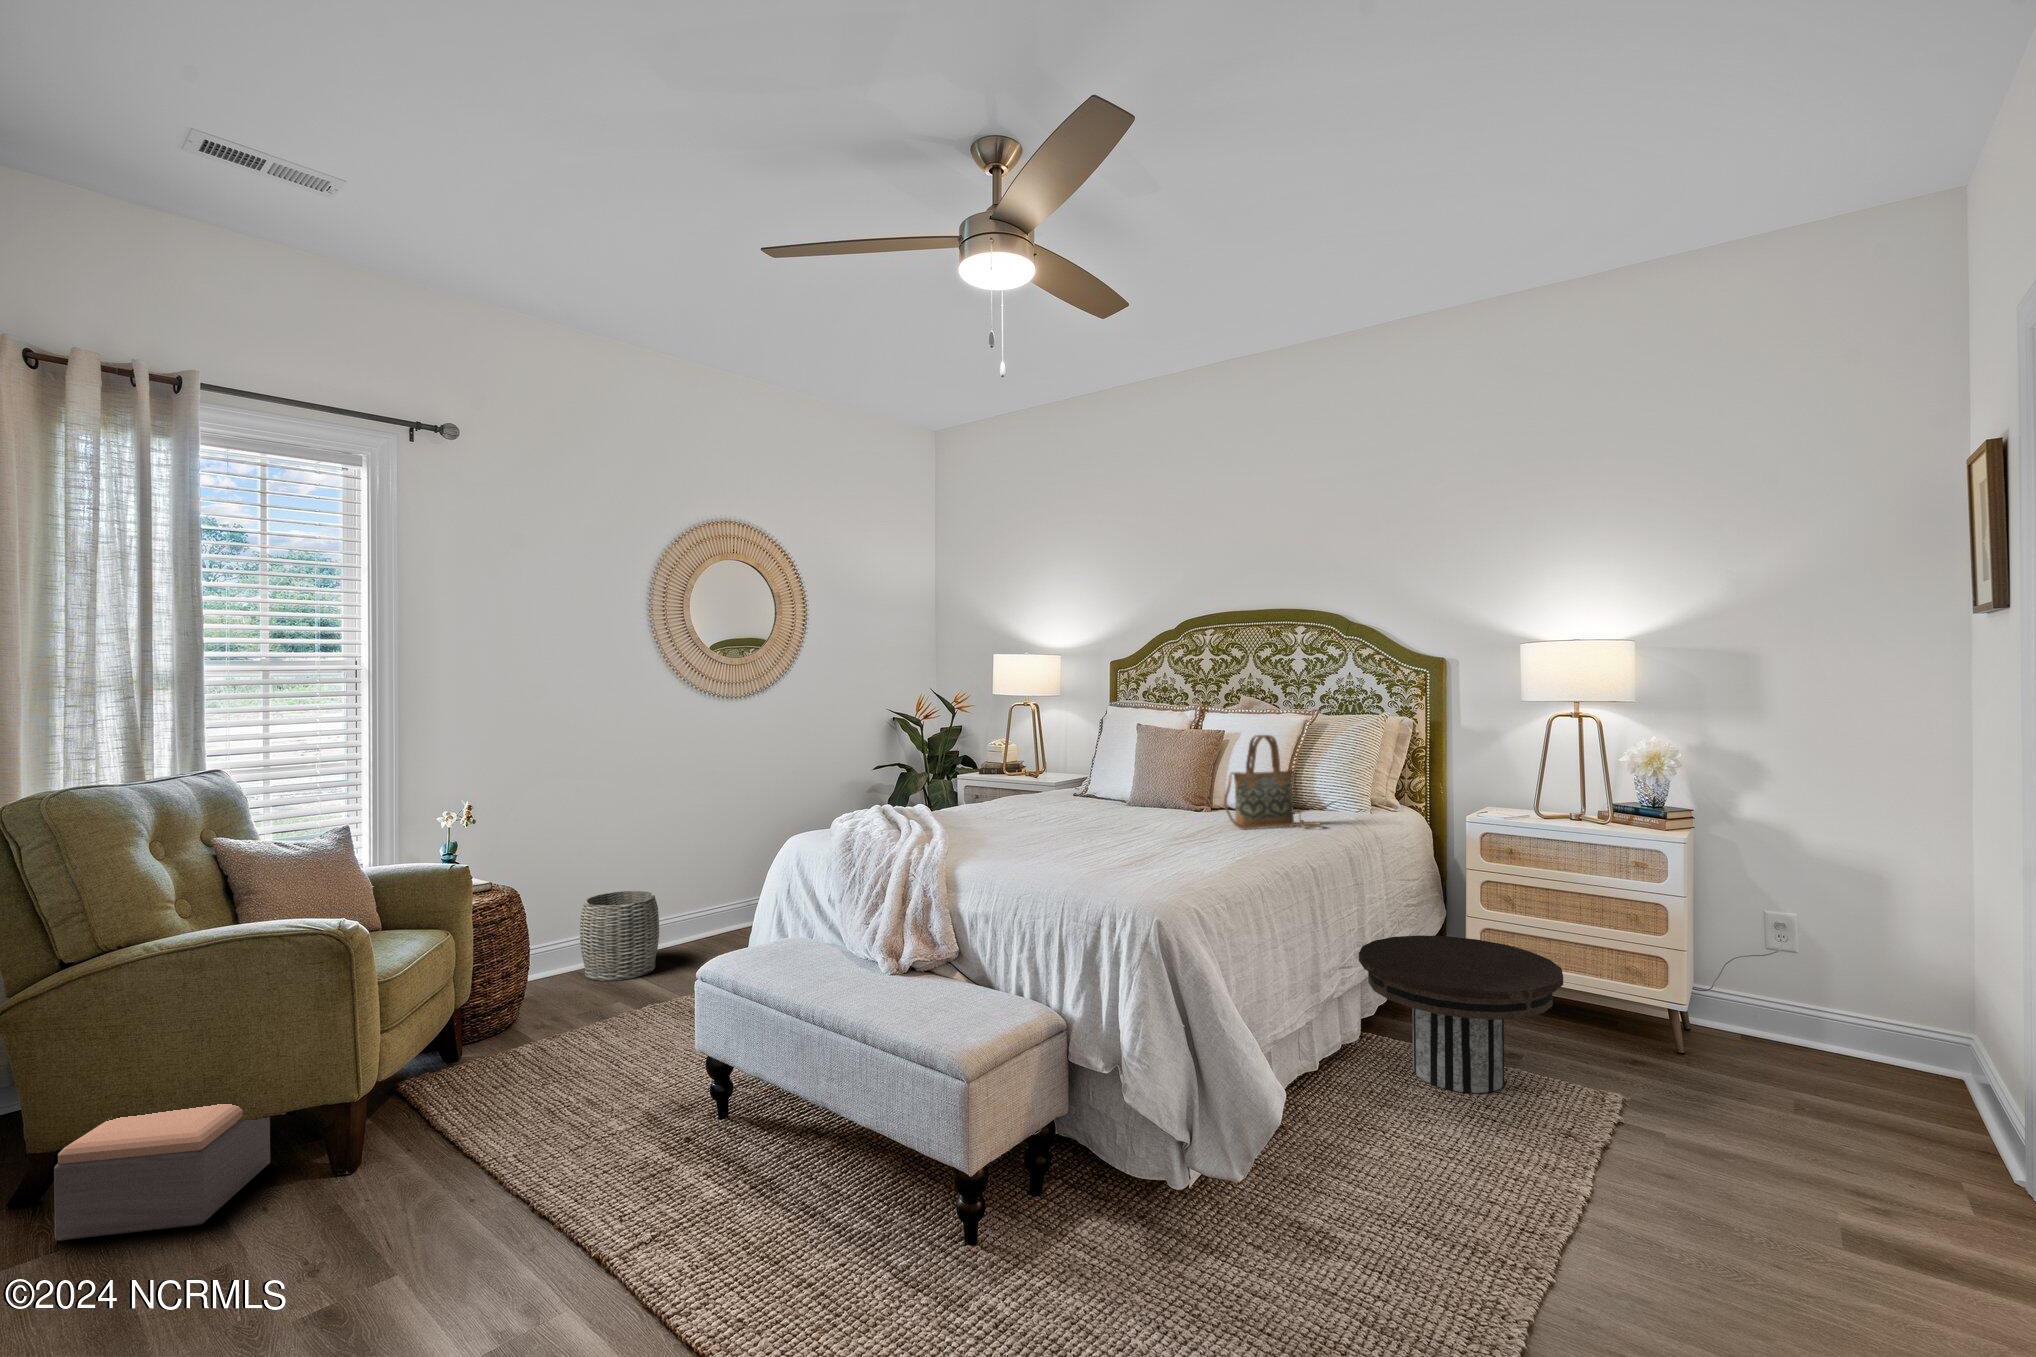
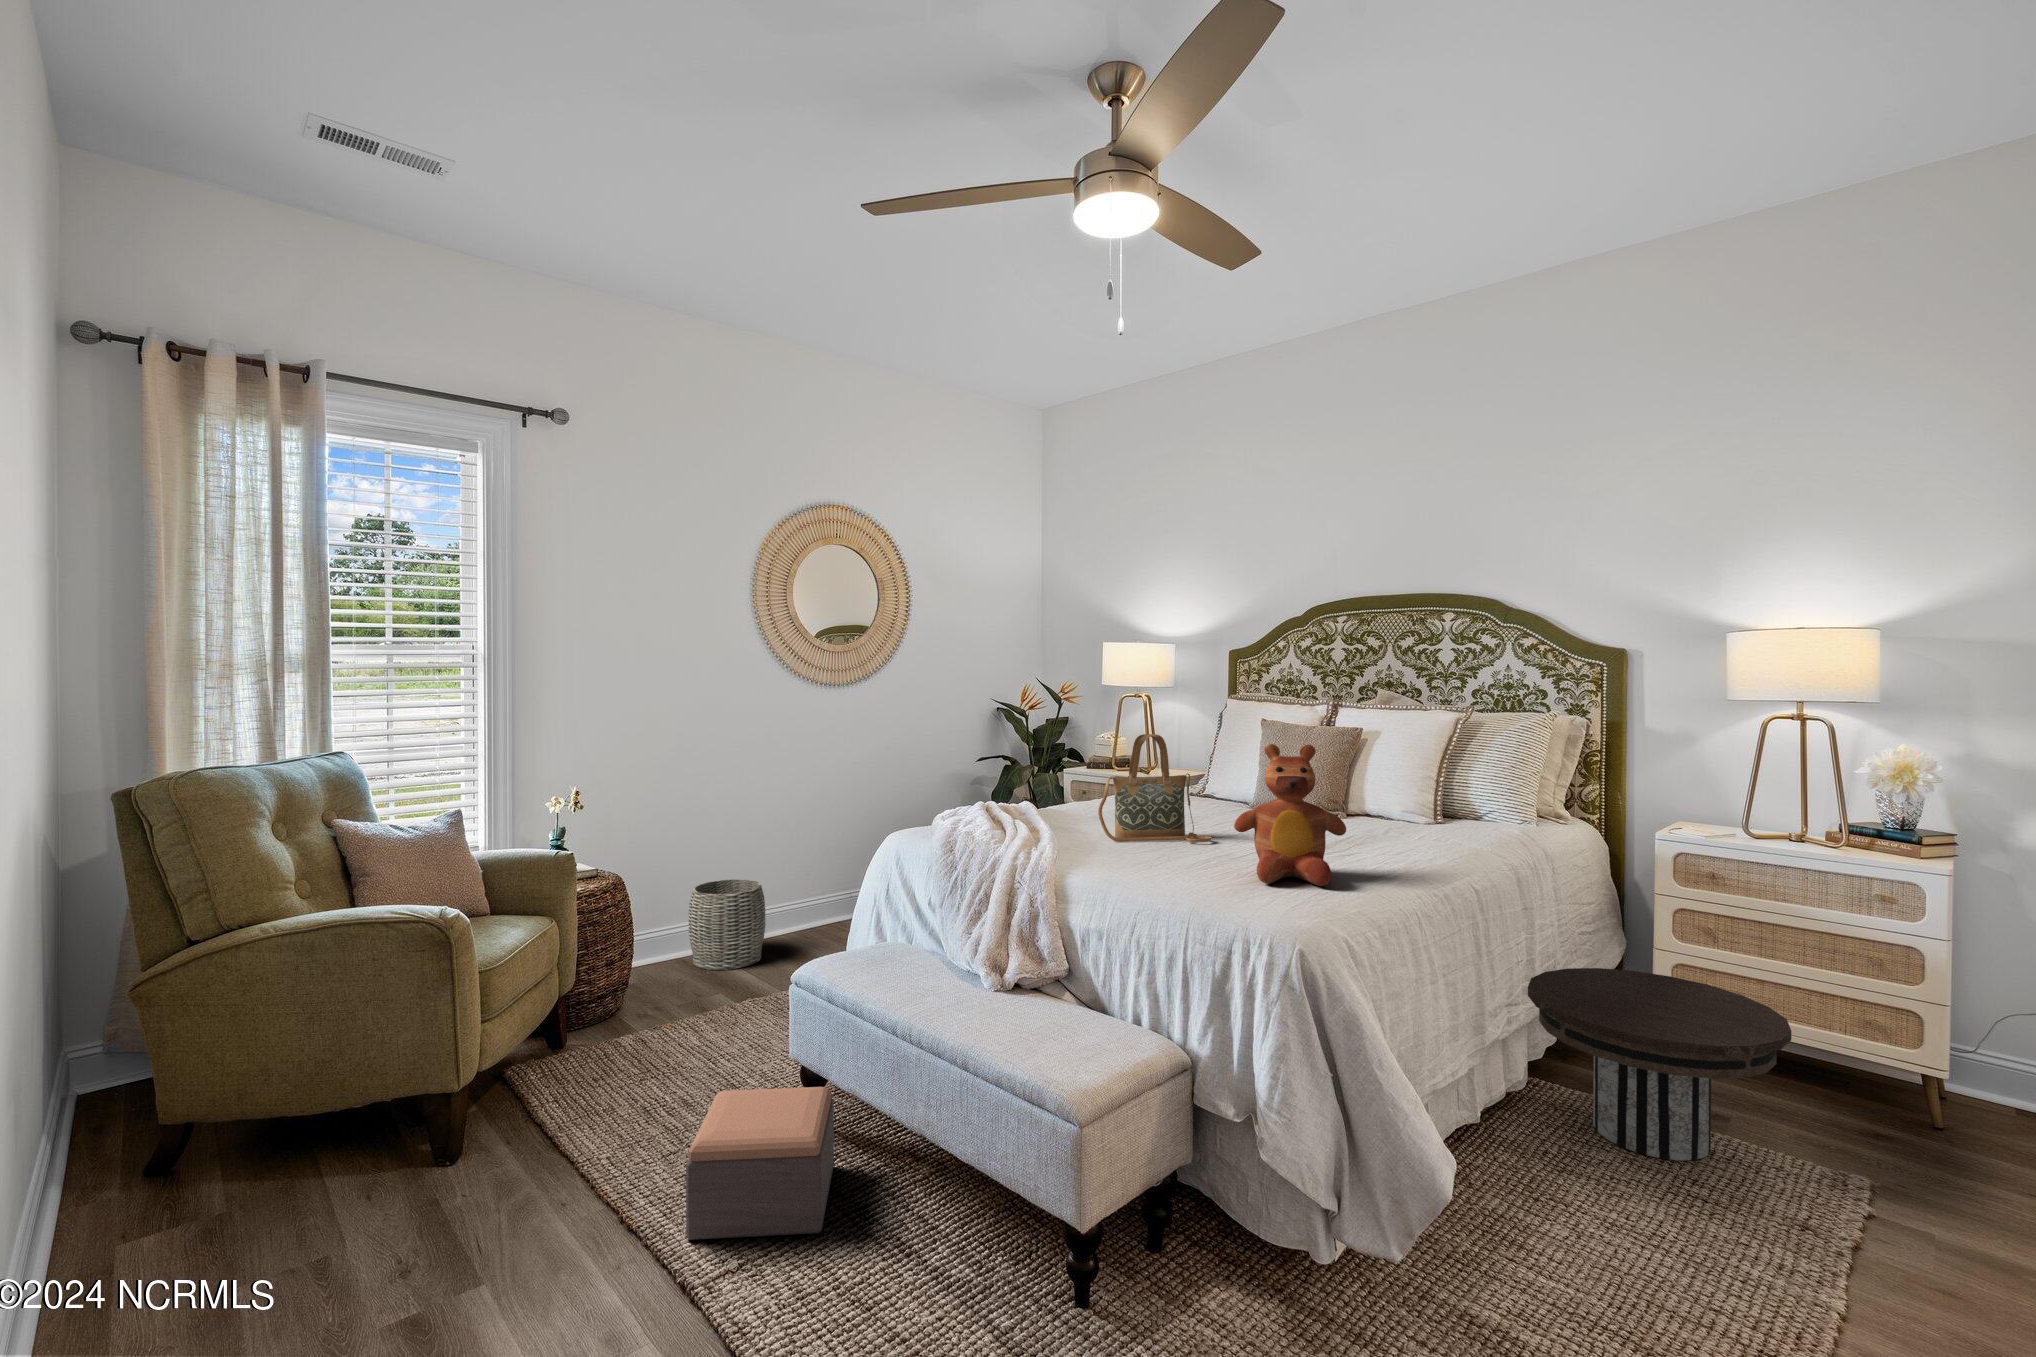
handbag: present [1224,735,1321,829] -> present [1098,734,1212,842]
teddy bear: none [1105,745,1202,869] -> present [1234,744,1346,886]
footstool: present [54,1104,270,1241] -> present [686,1087,834,1240]

